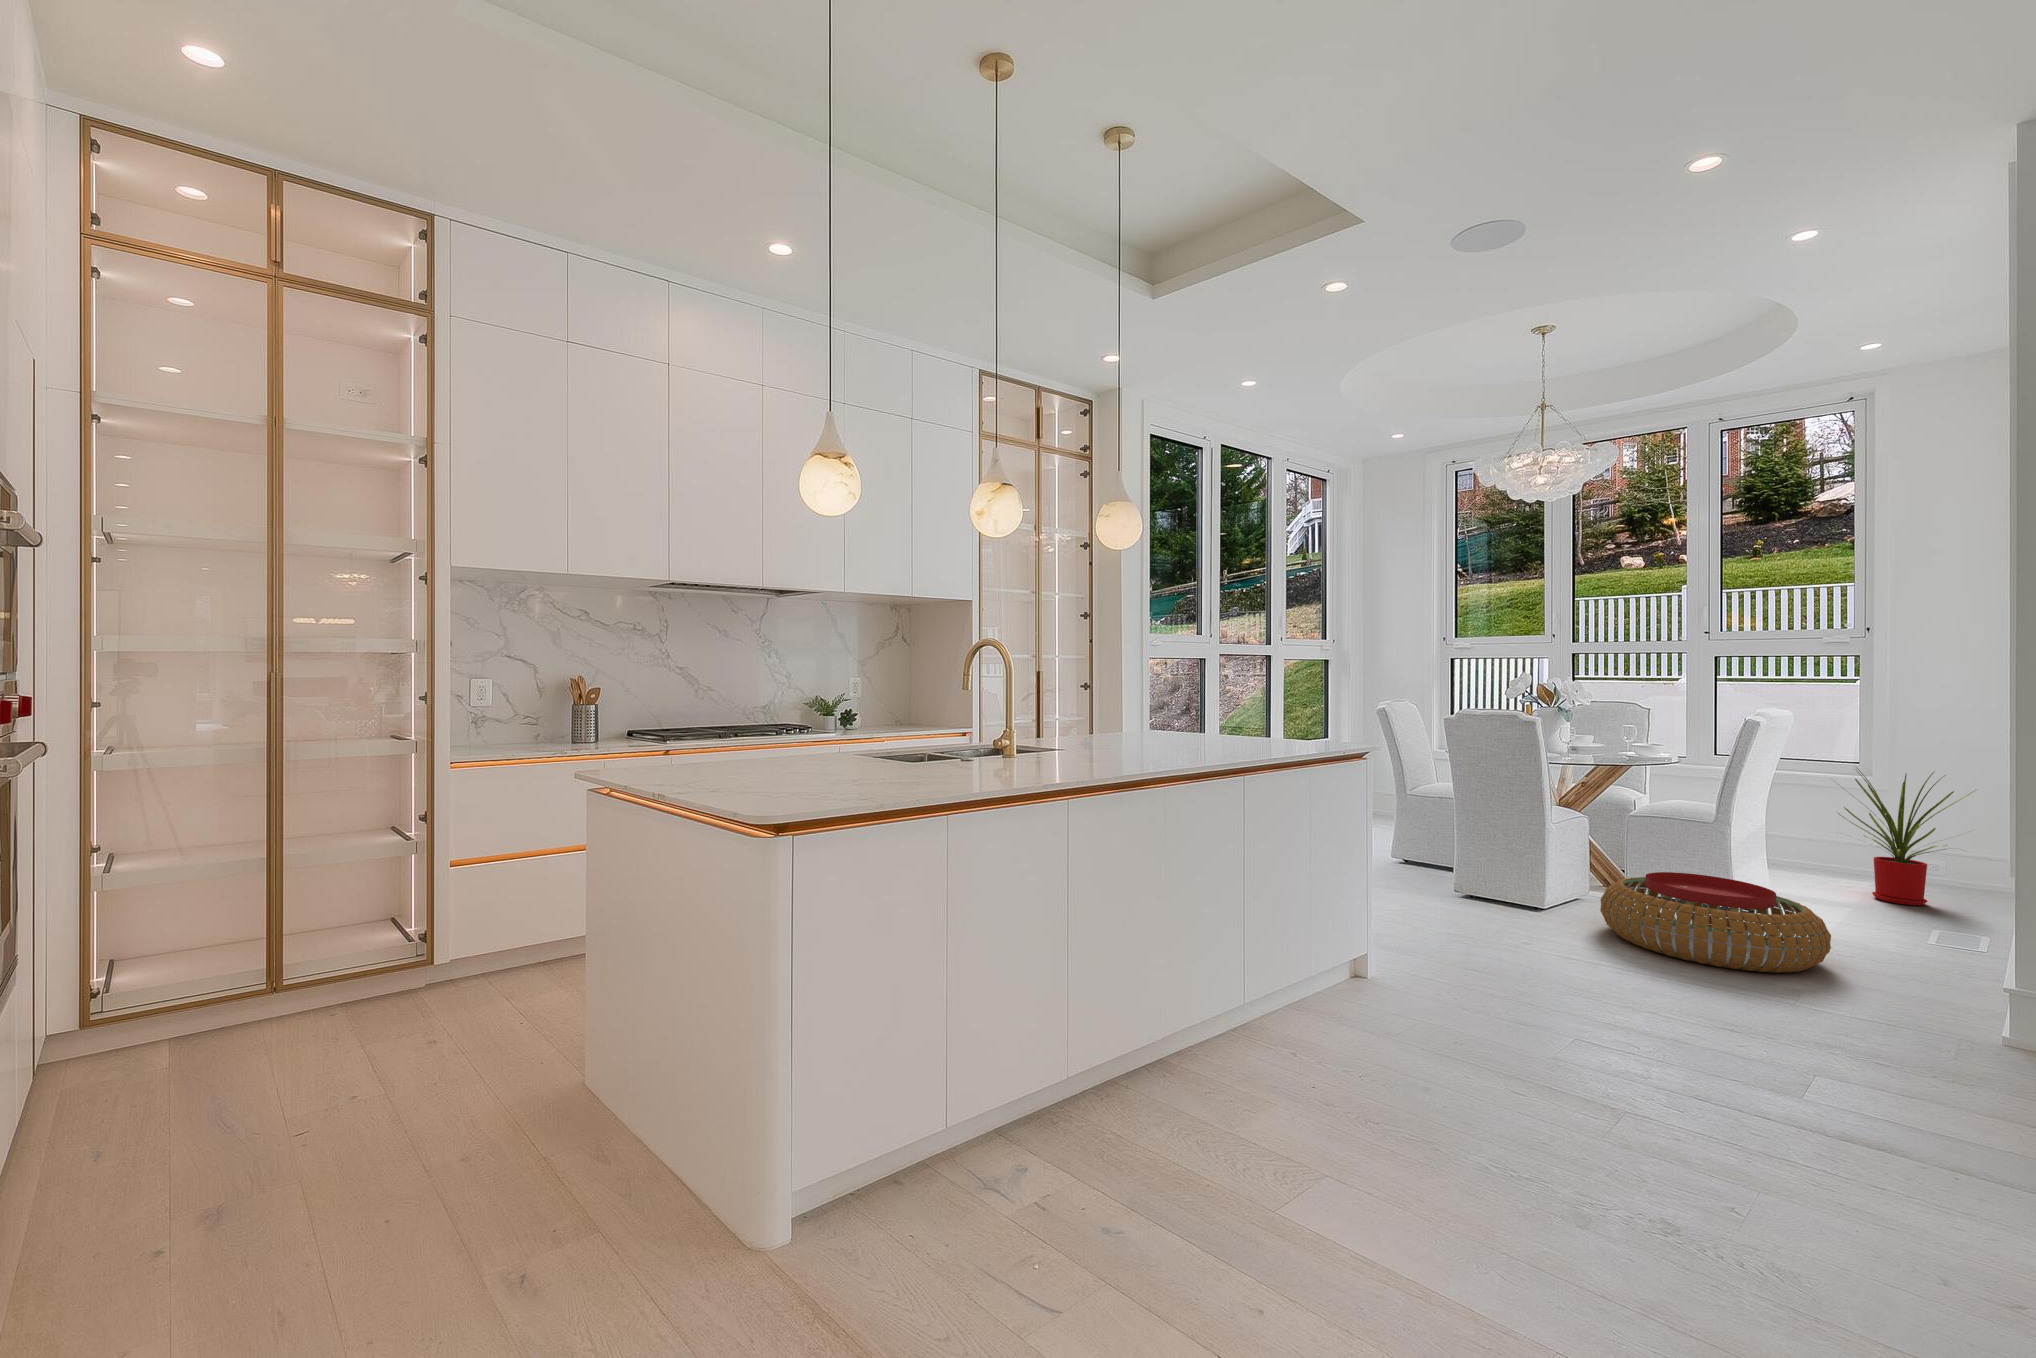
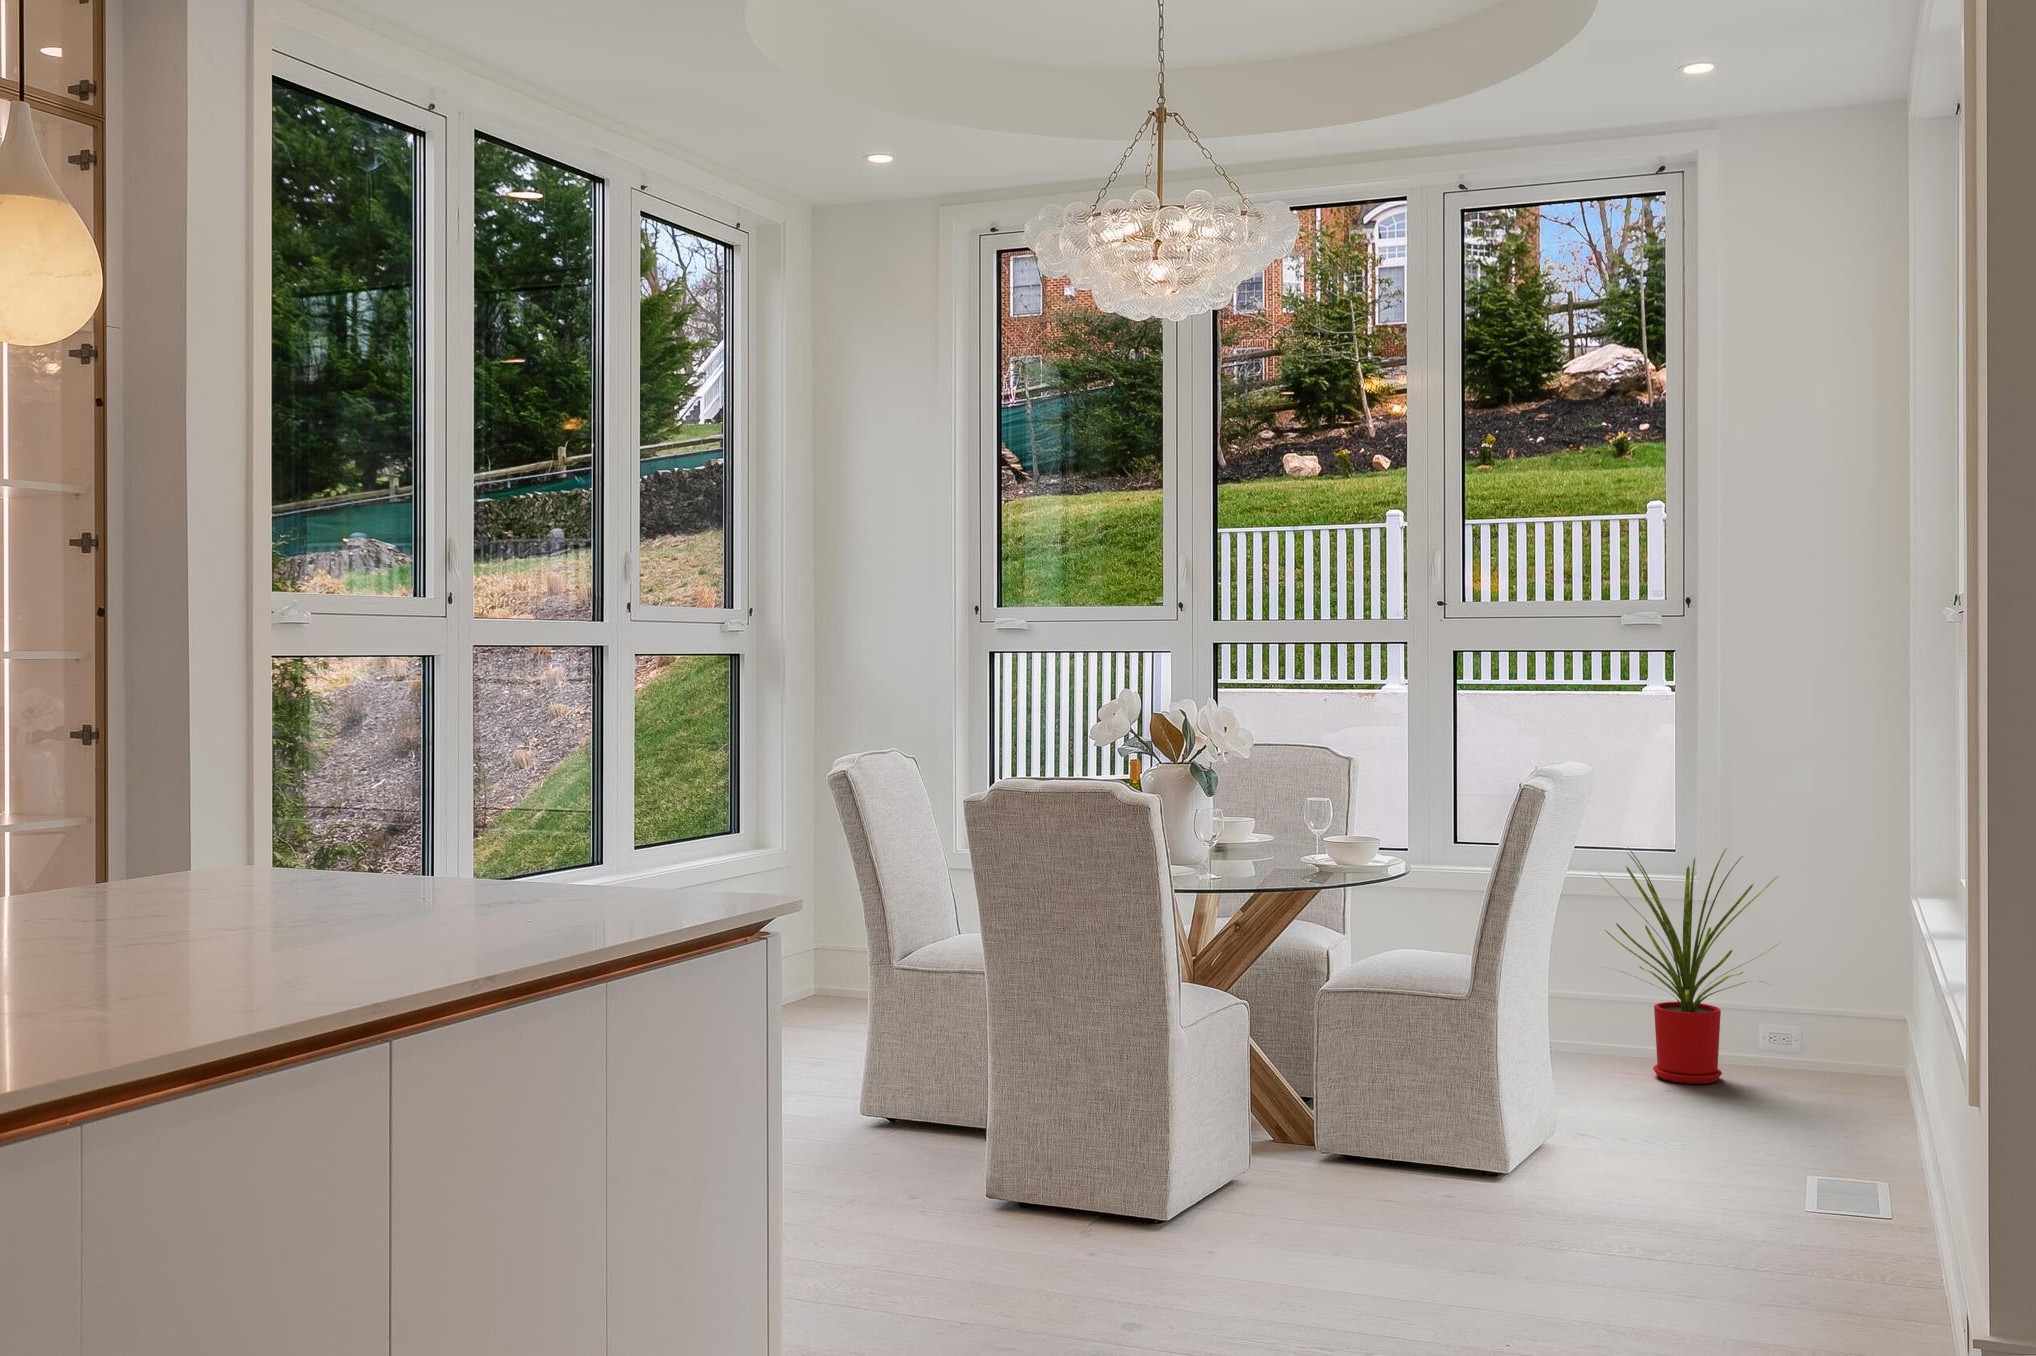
pouf: present [1600,872,1831,973] -> none [1272,1099,1622,1292]

